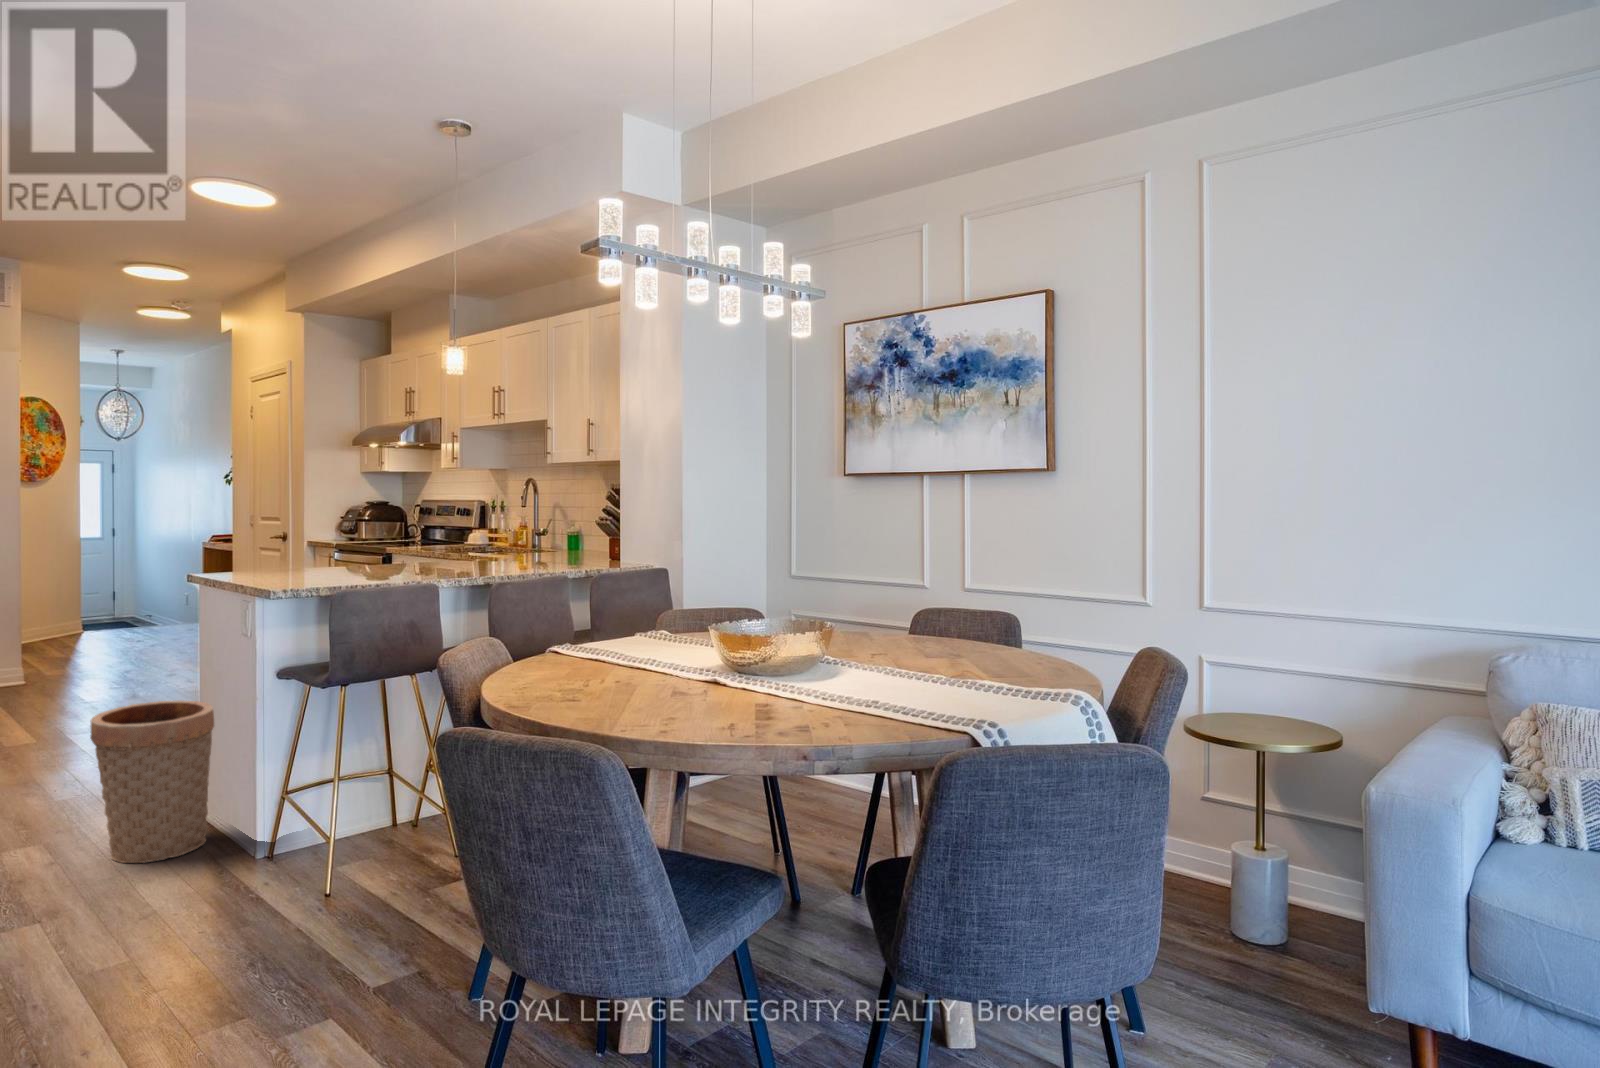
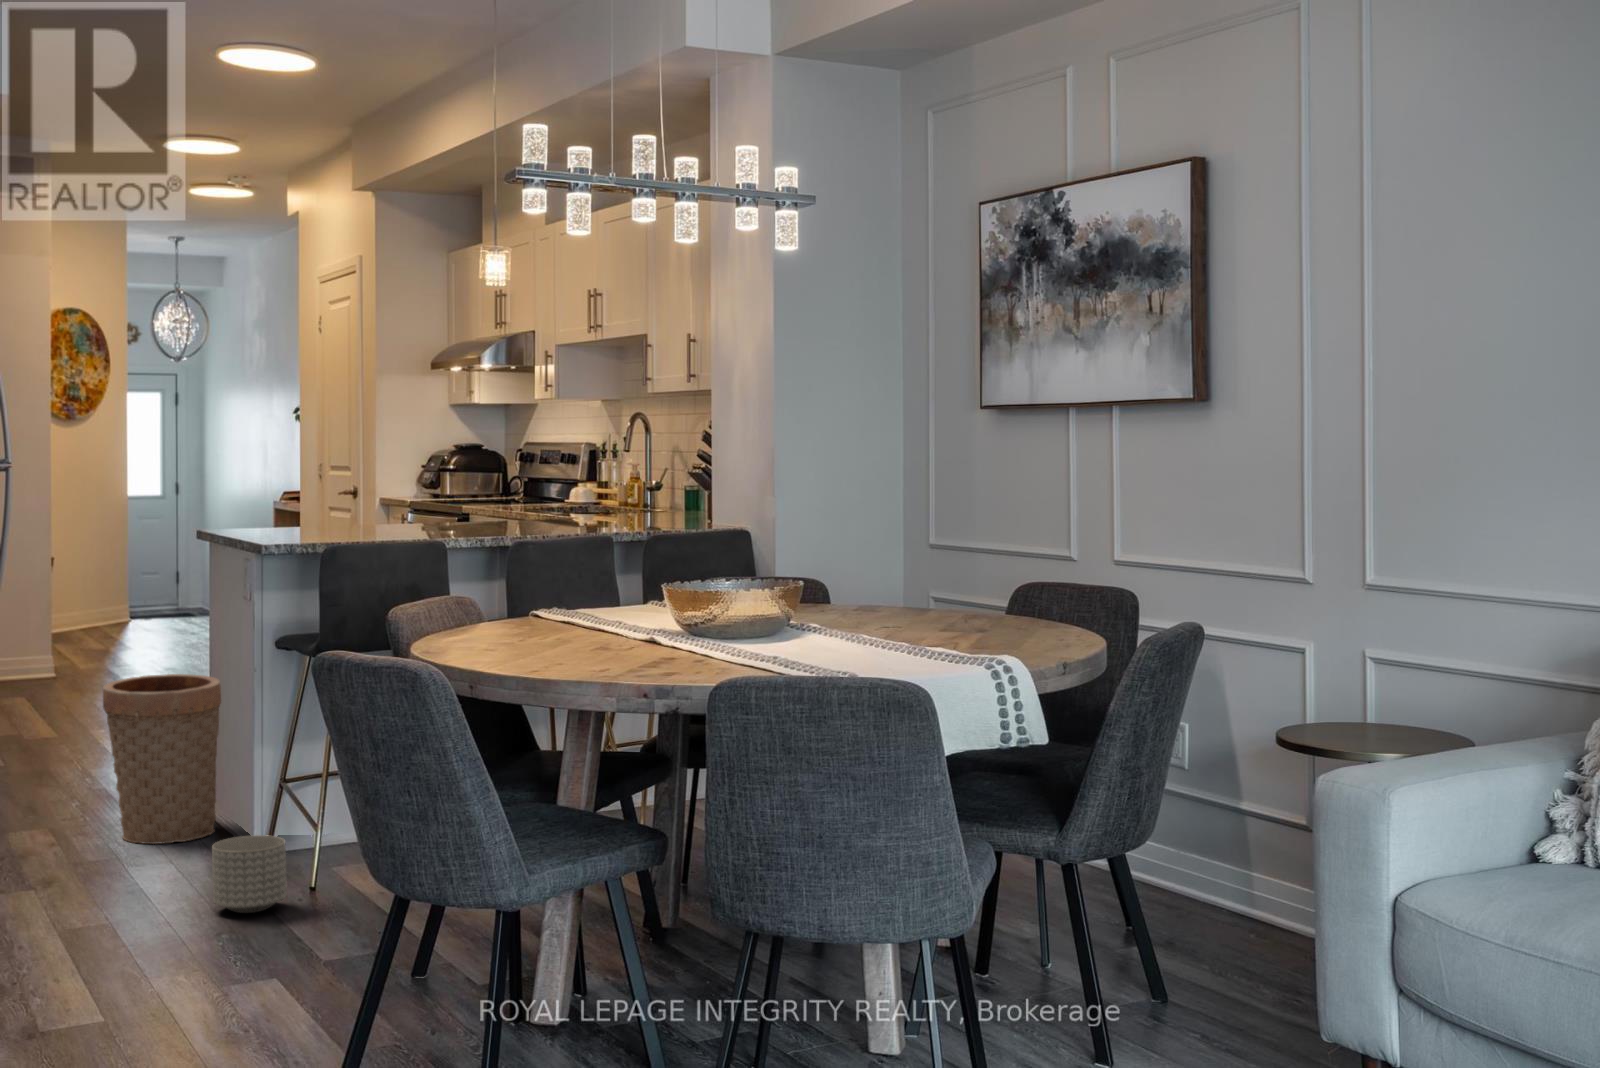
planter: none [232,866,311,950] -> present [212,835,287,913]

